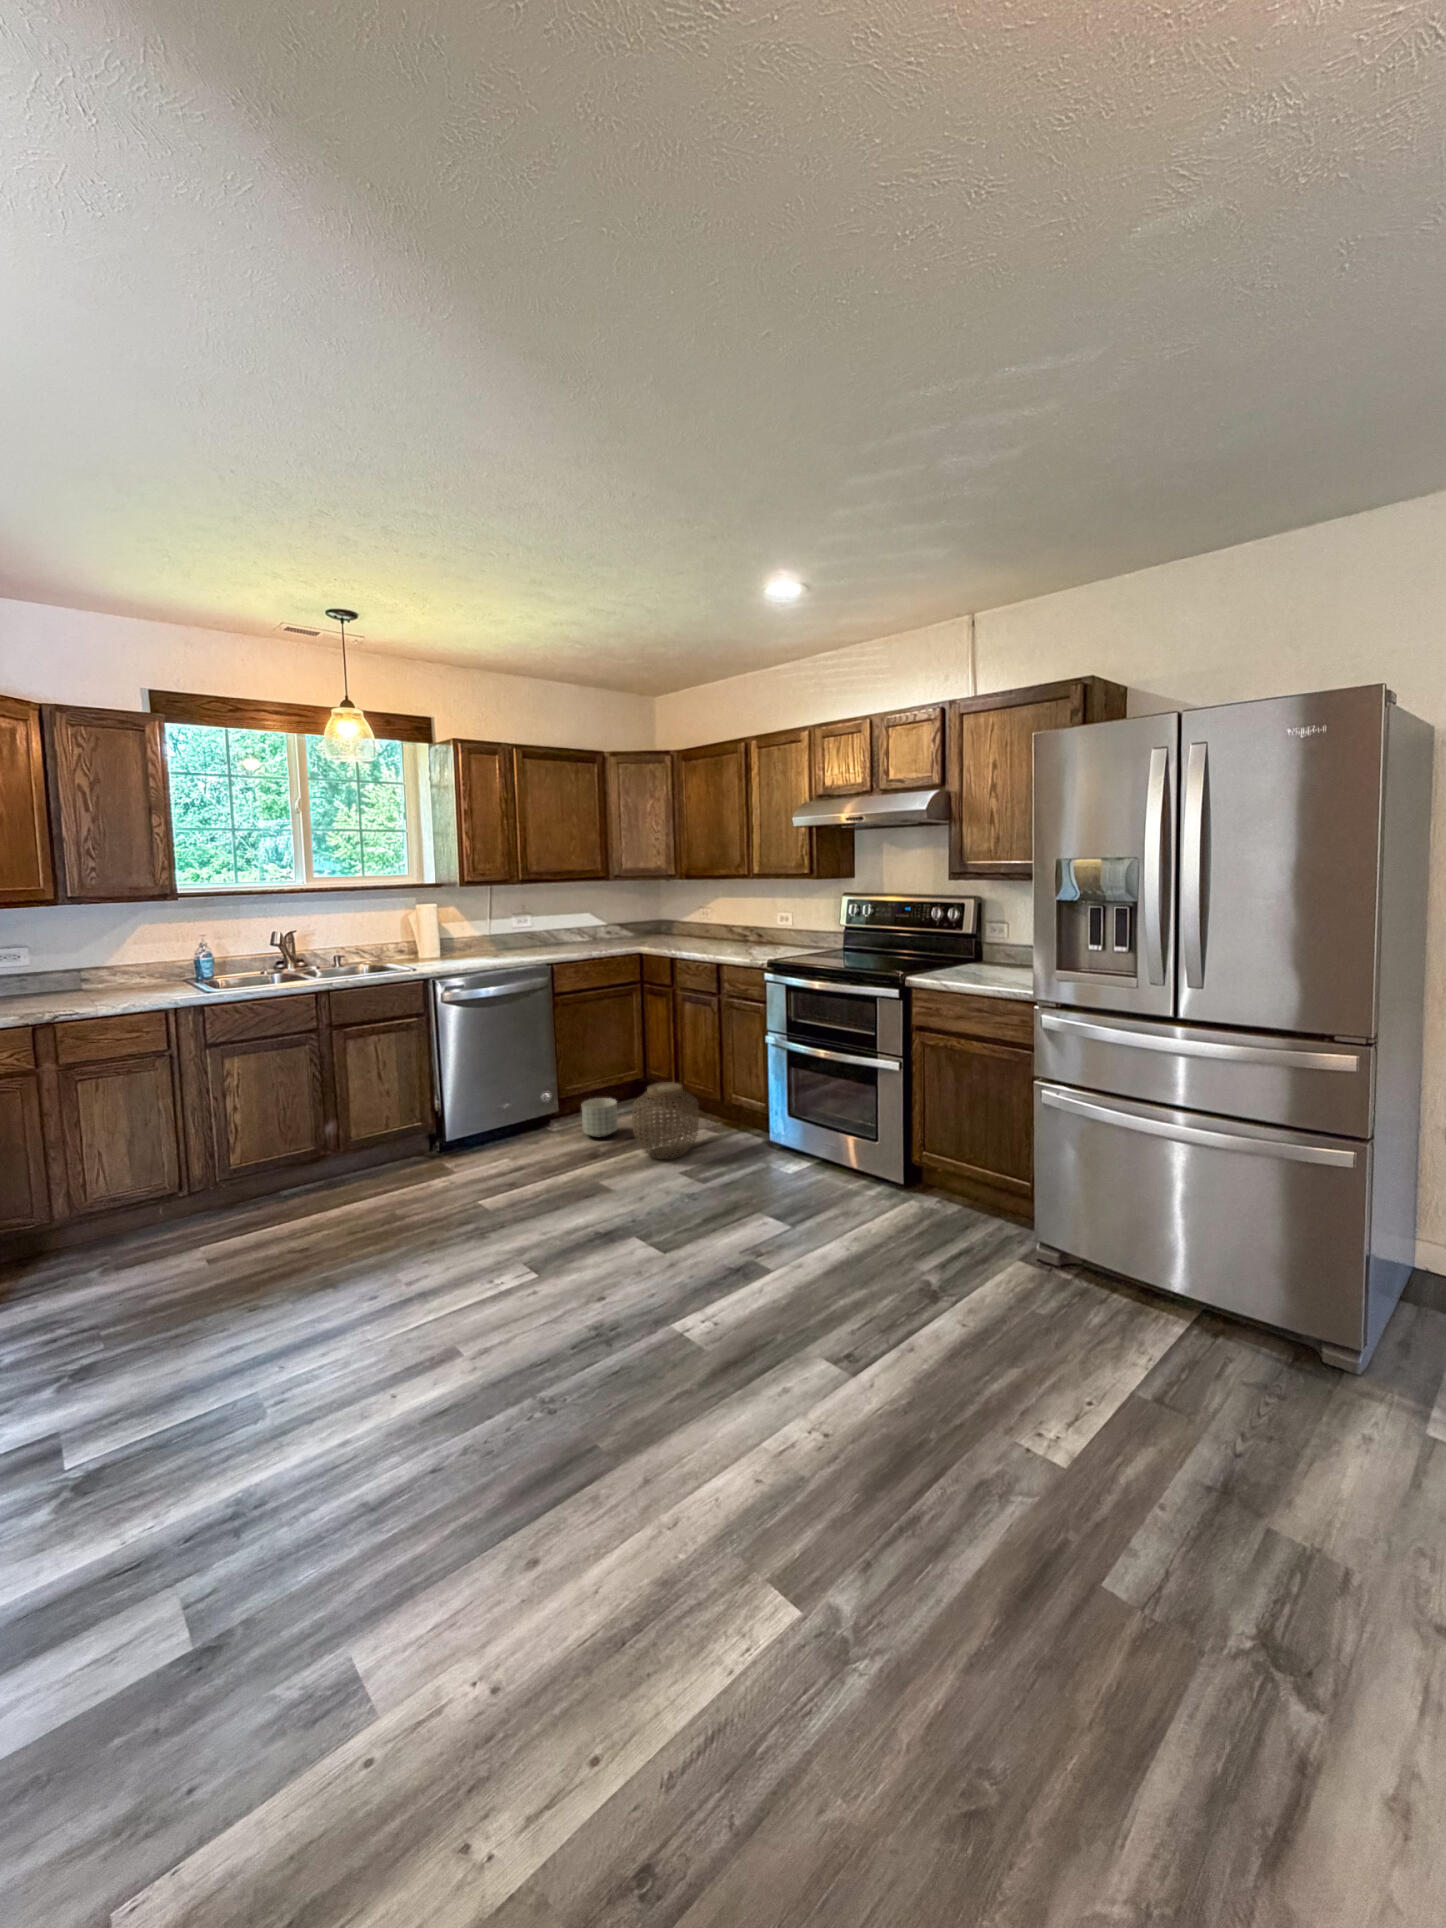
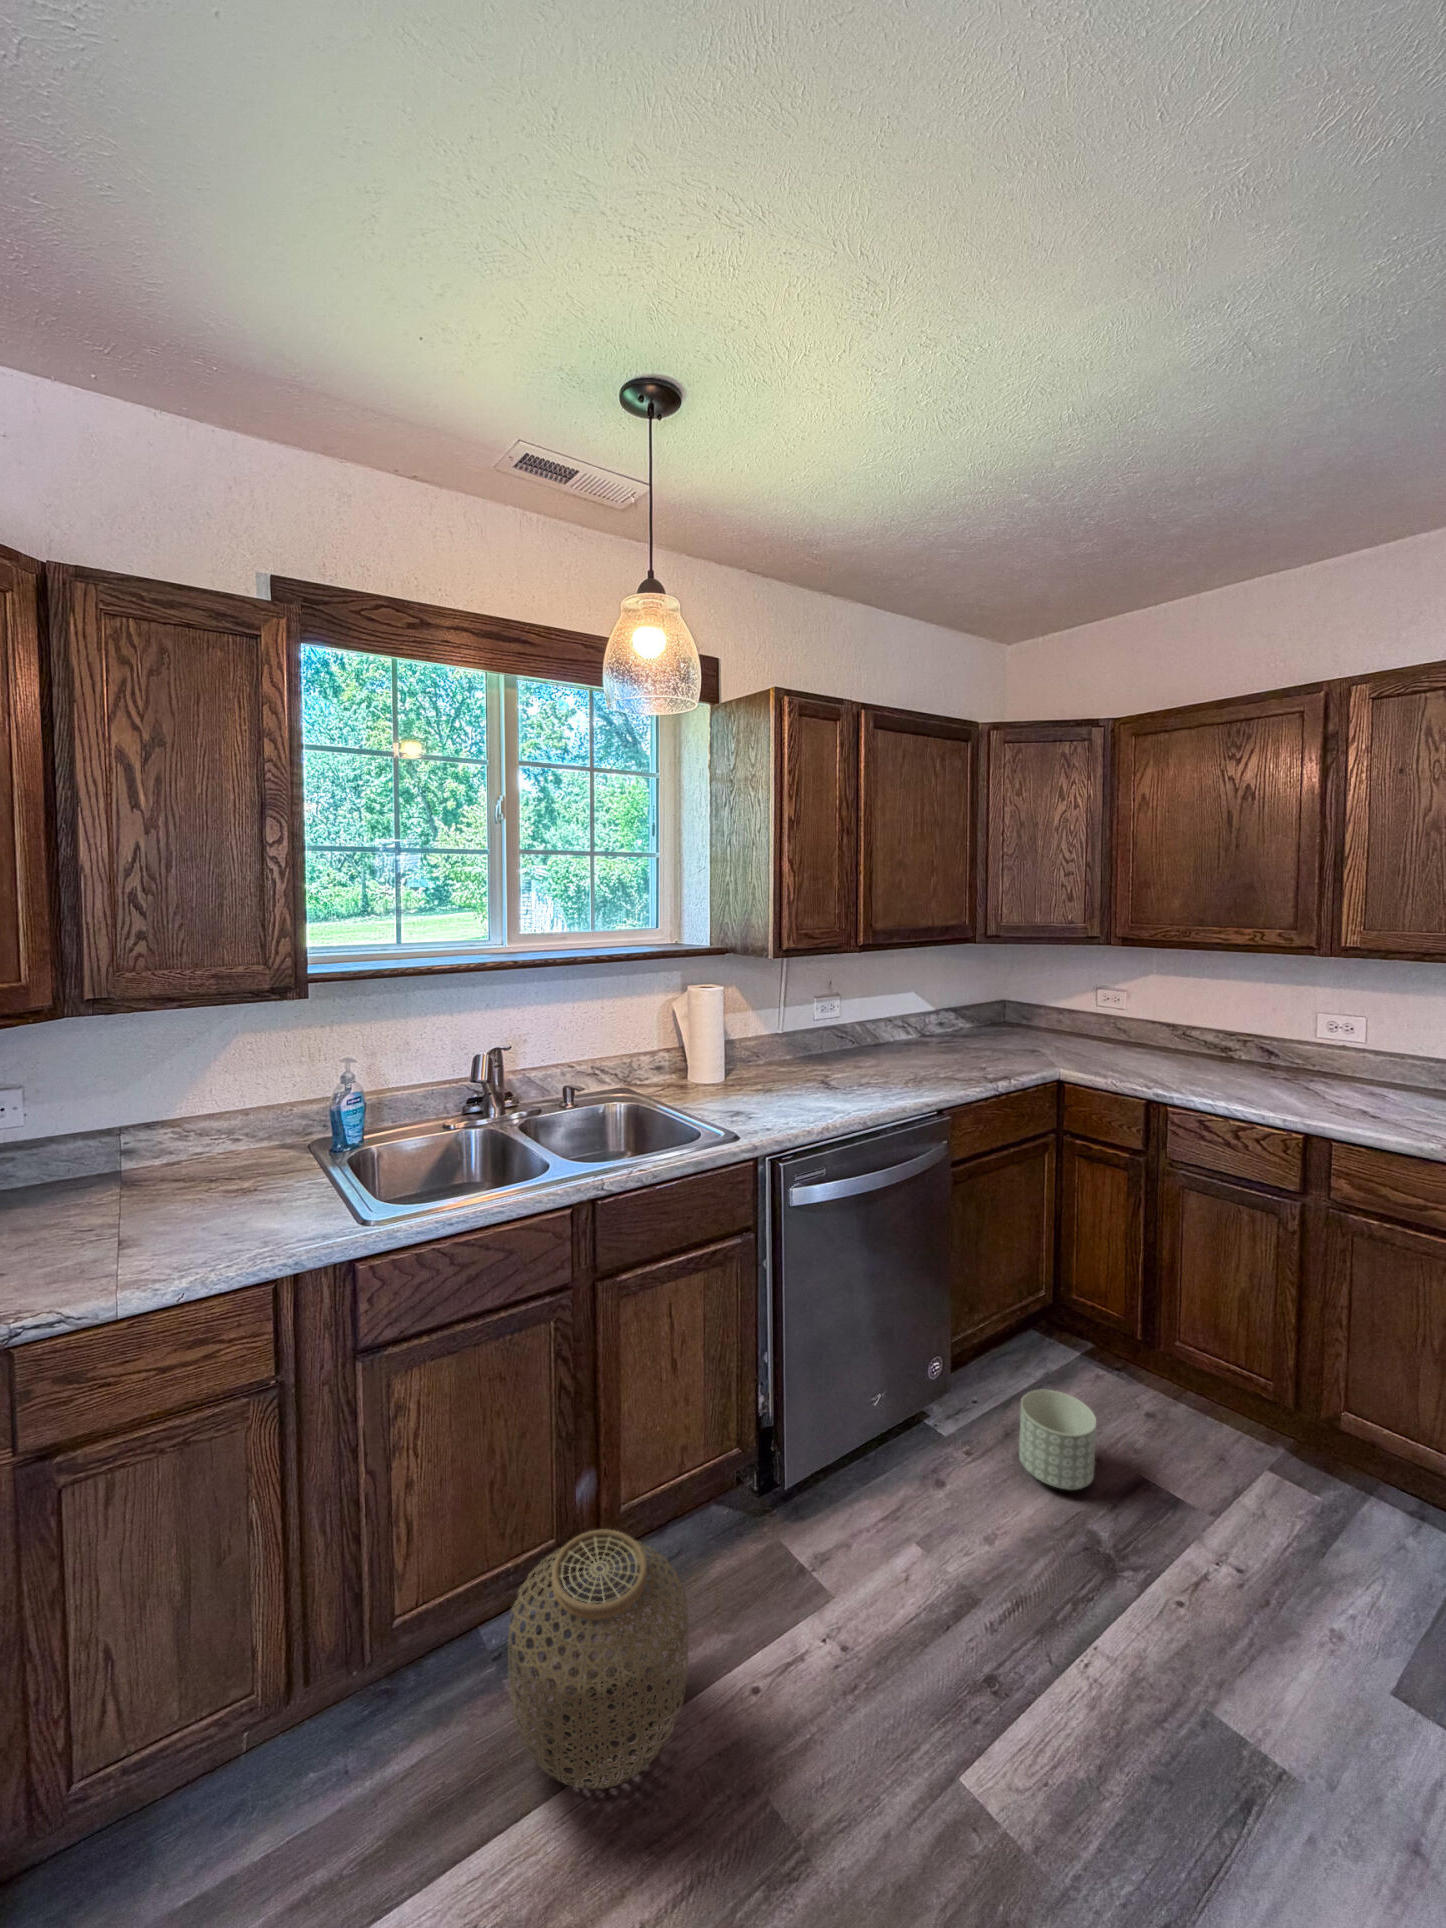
woven basket: present [632,1082,699,1159] -> present [508,1529,688,1789]

